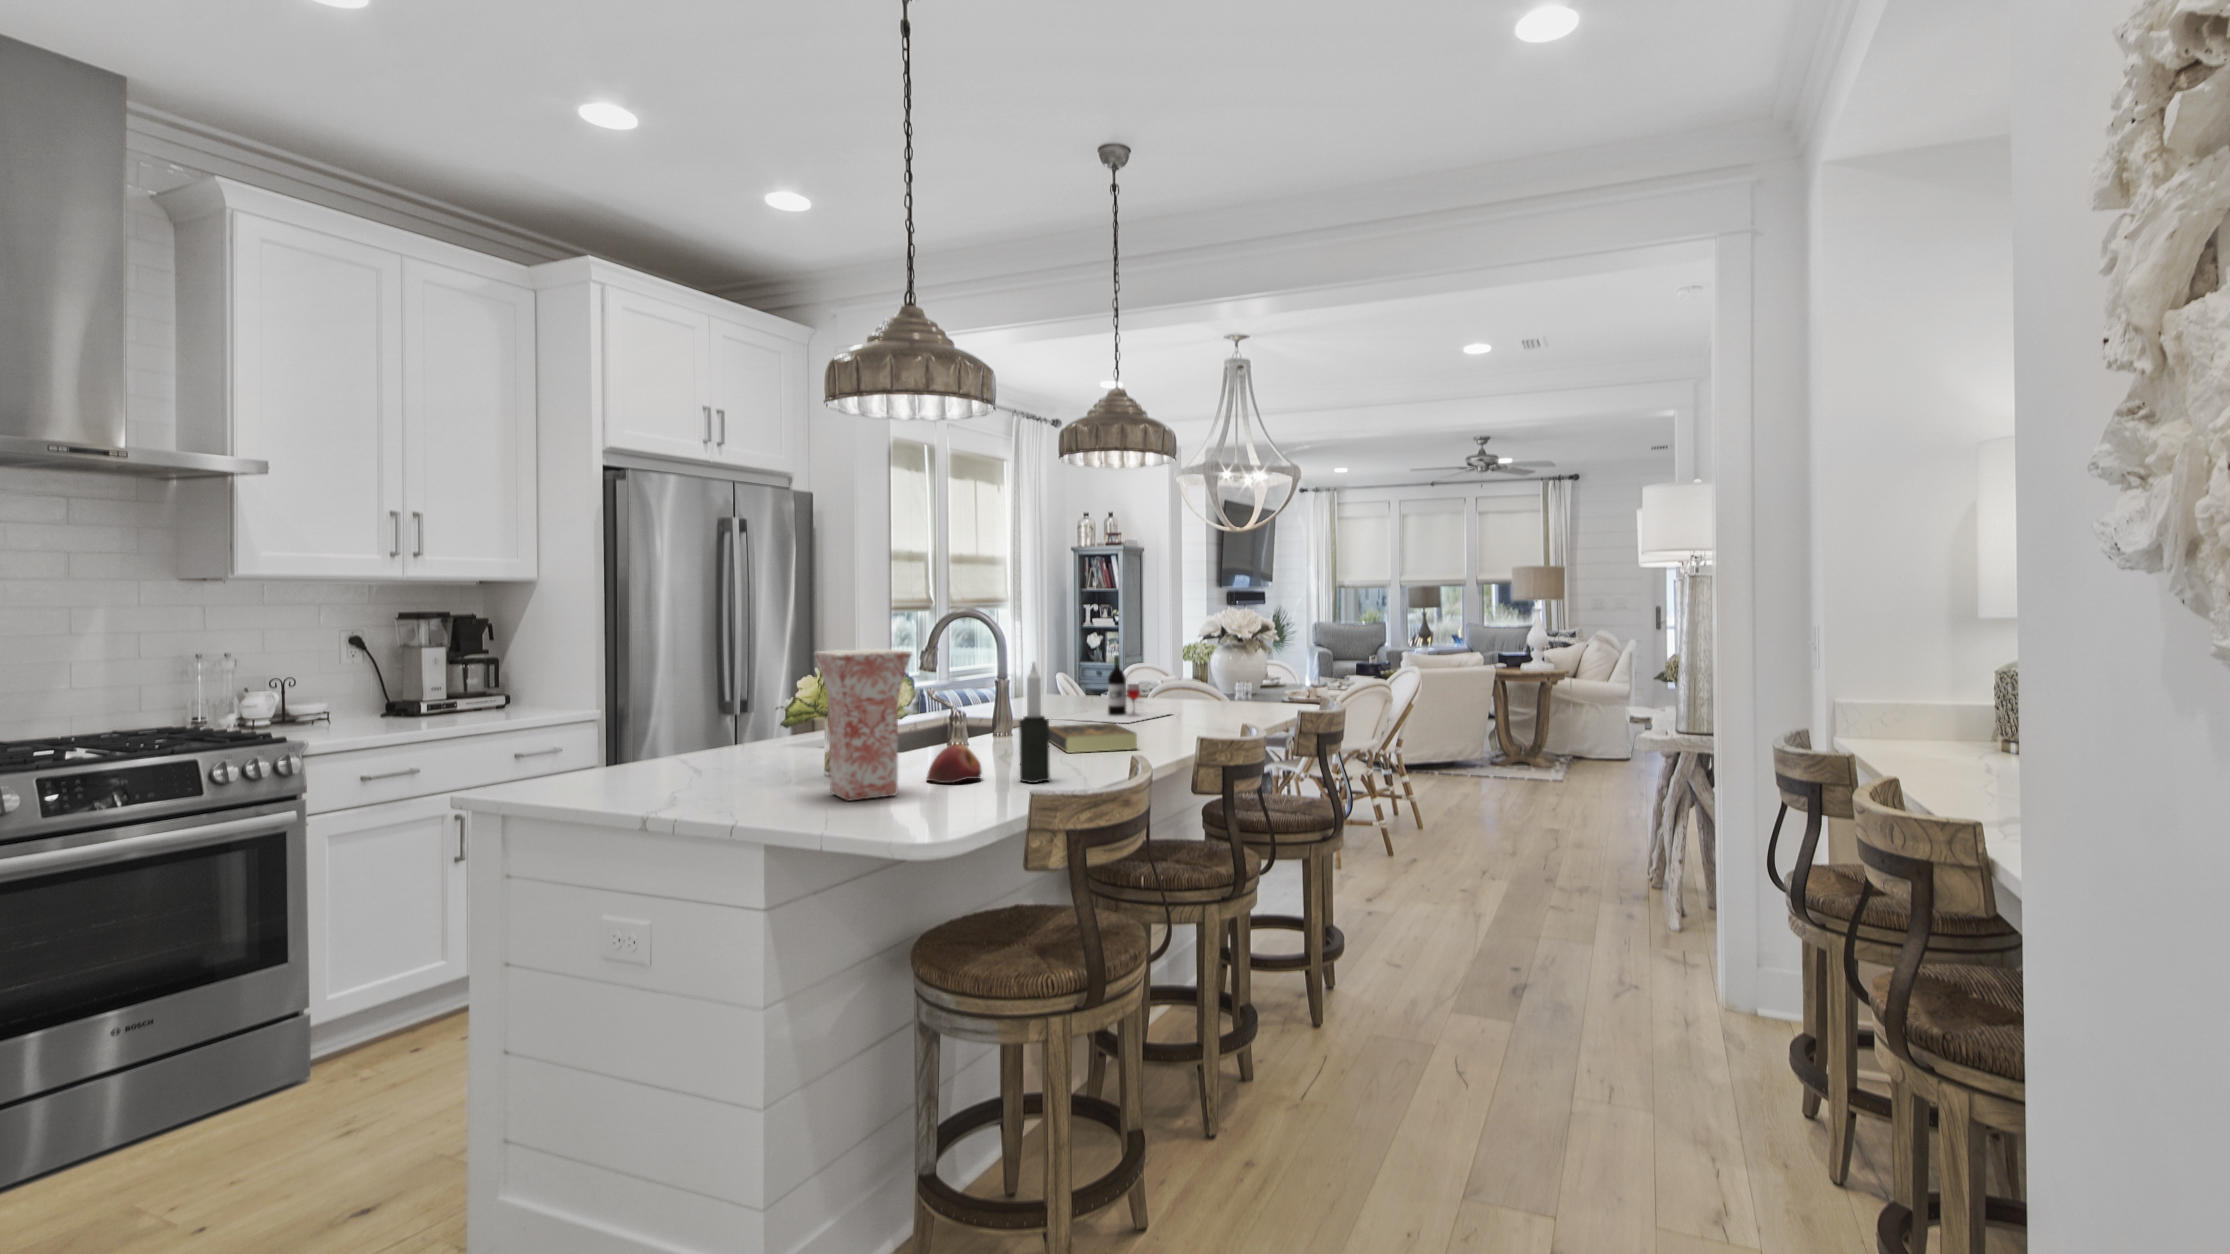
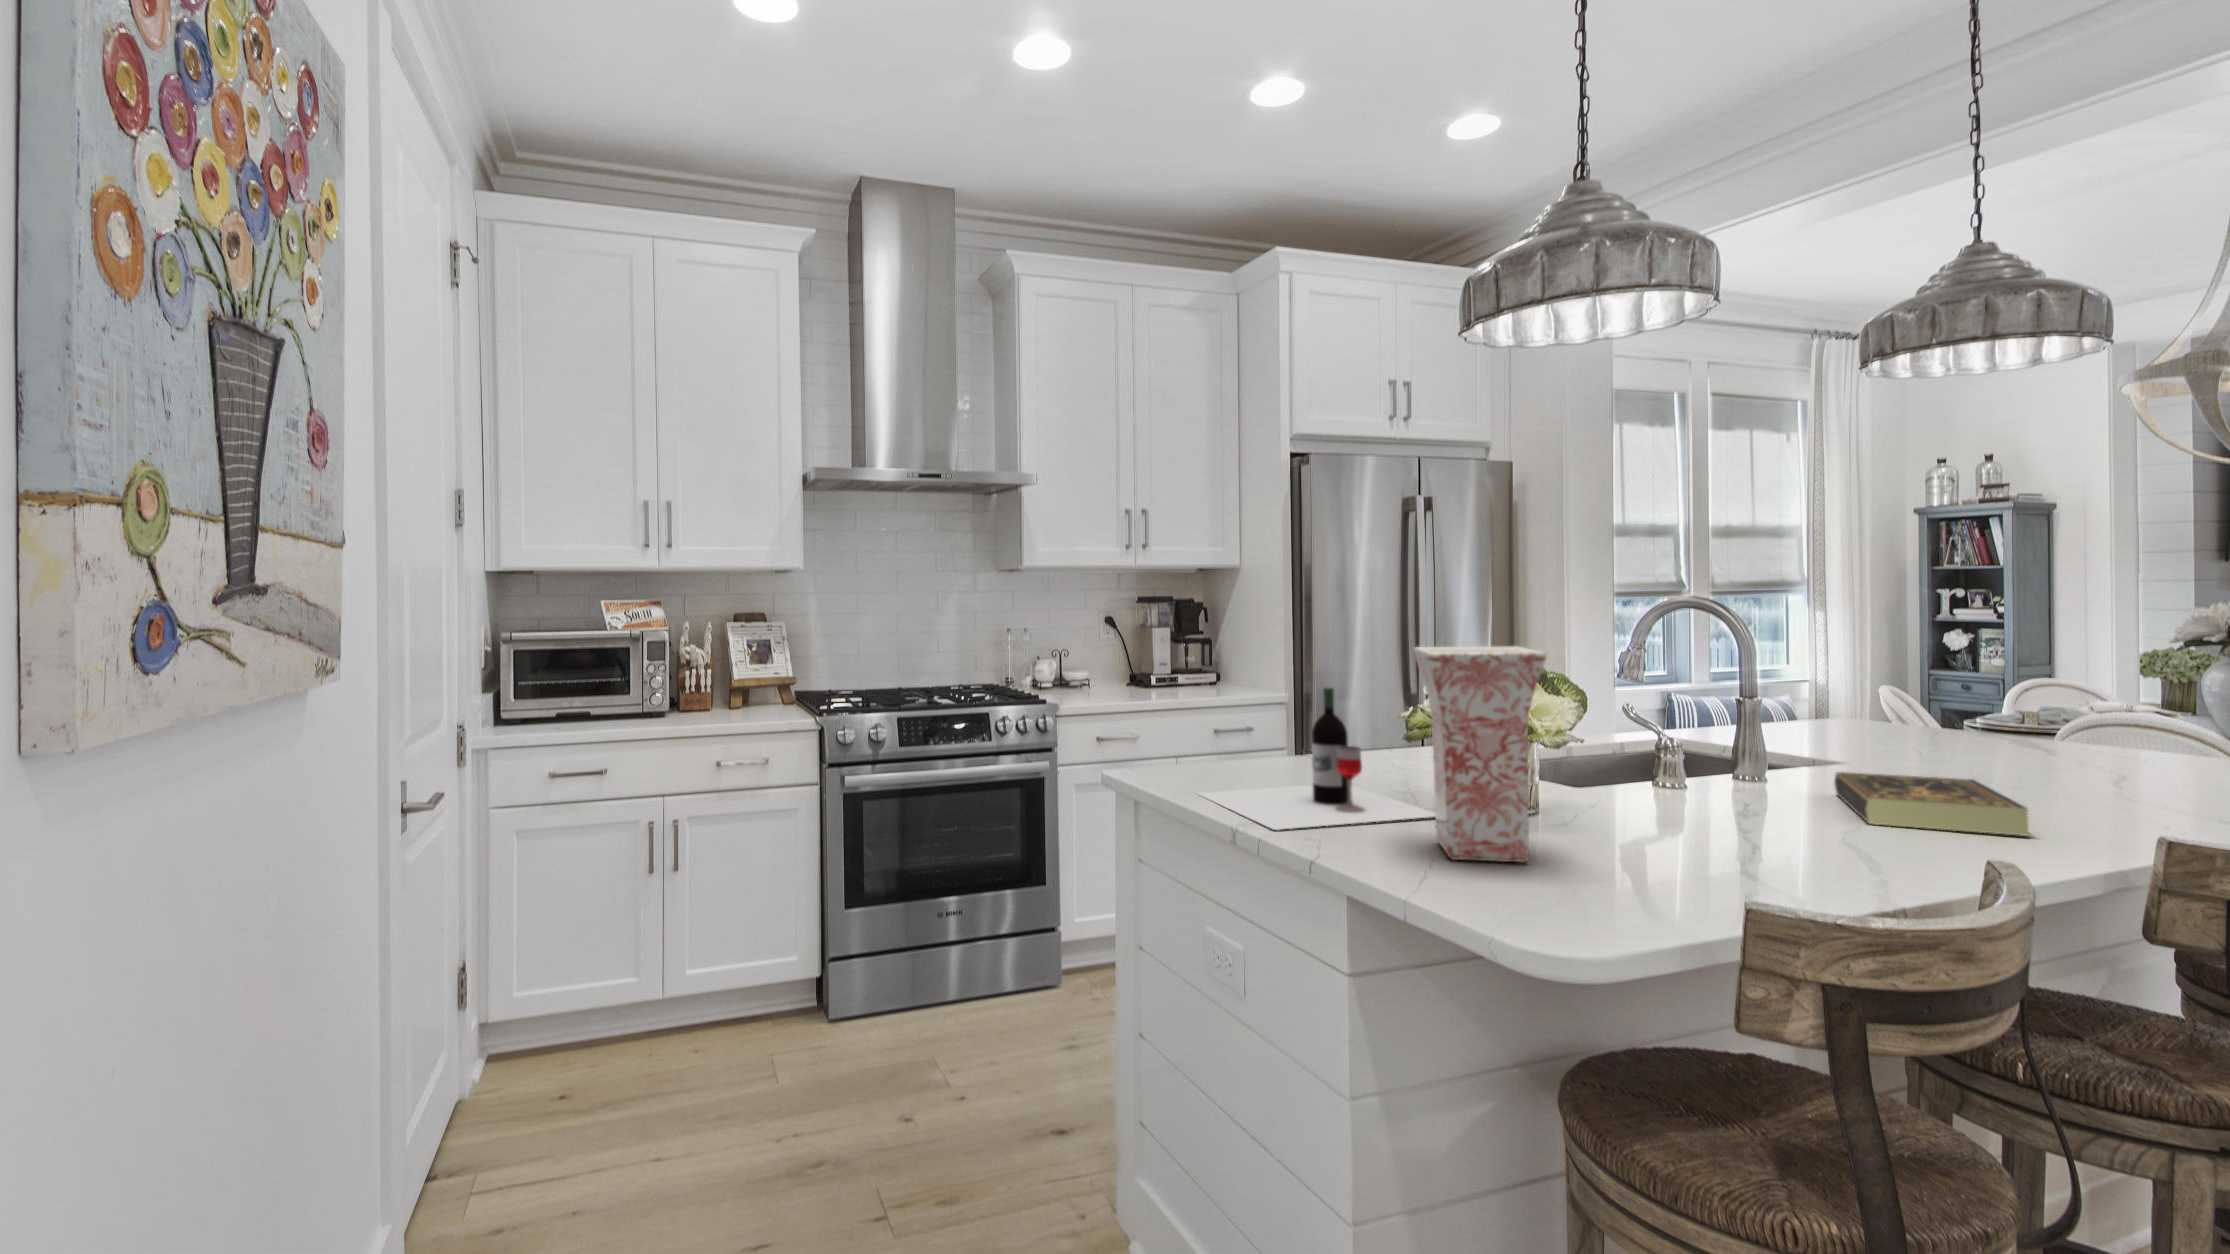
wine bottle: present [1056,655,1167,723] -> present [1199,688,1435,830]
candle: present [1019,662,1050,783] -> none [1753,676,1816,880]
apple: present [927,744,982,783] -> none [1590,794,1684,854]

